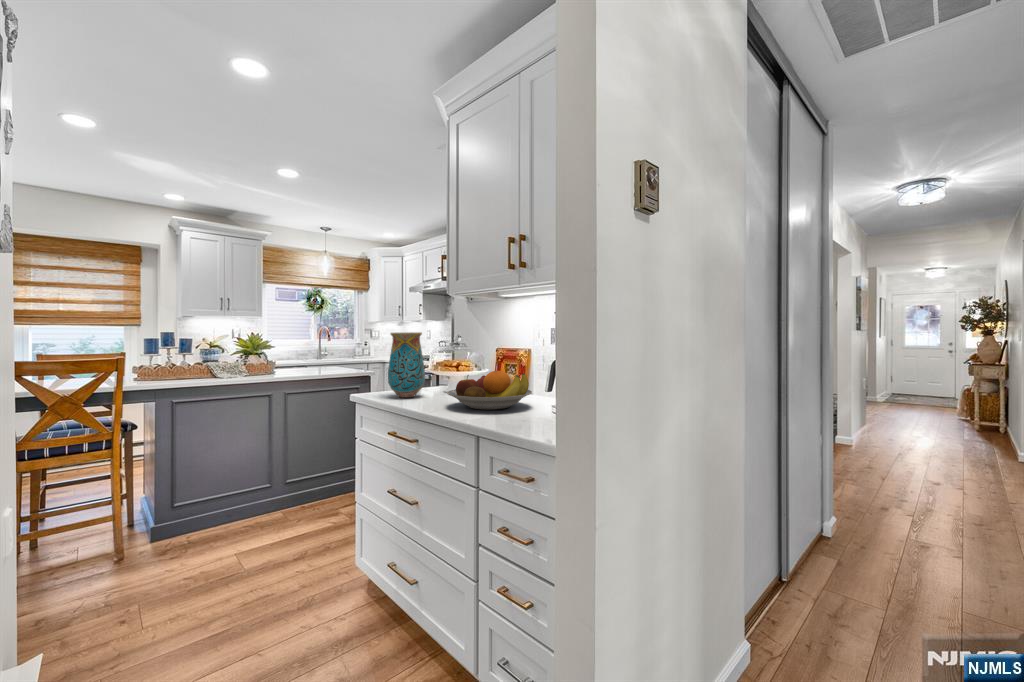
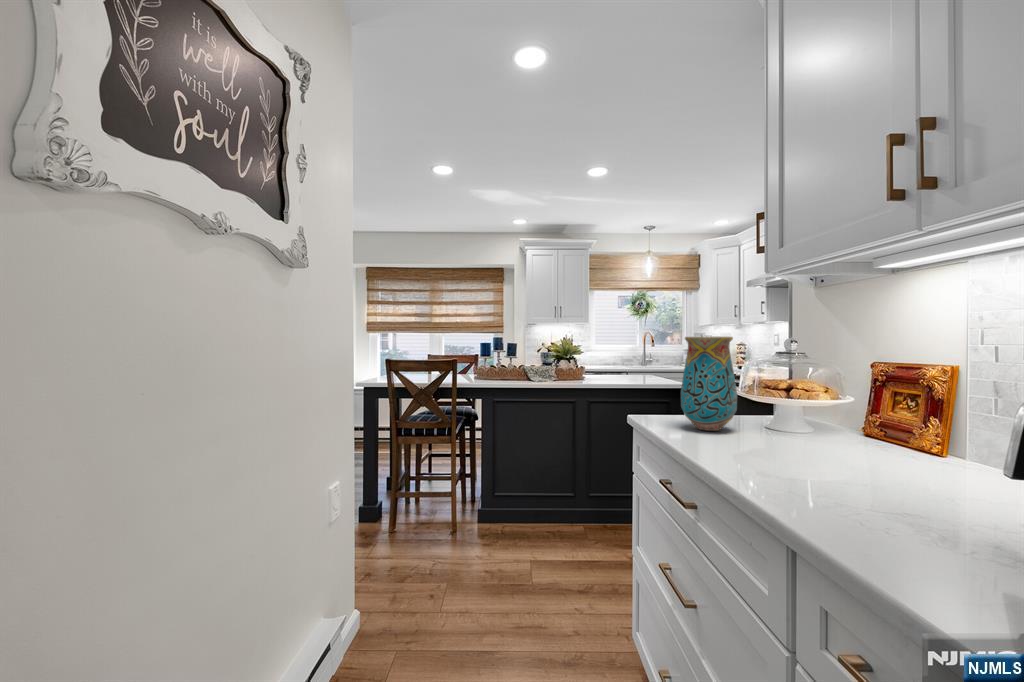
fruit bowl: present [447,371,532,410] -> none [766,407,955,479]

